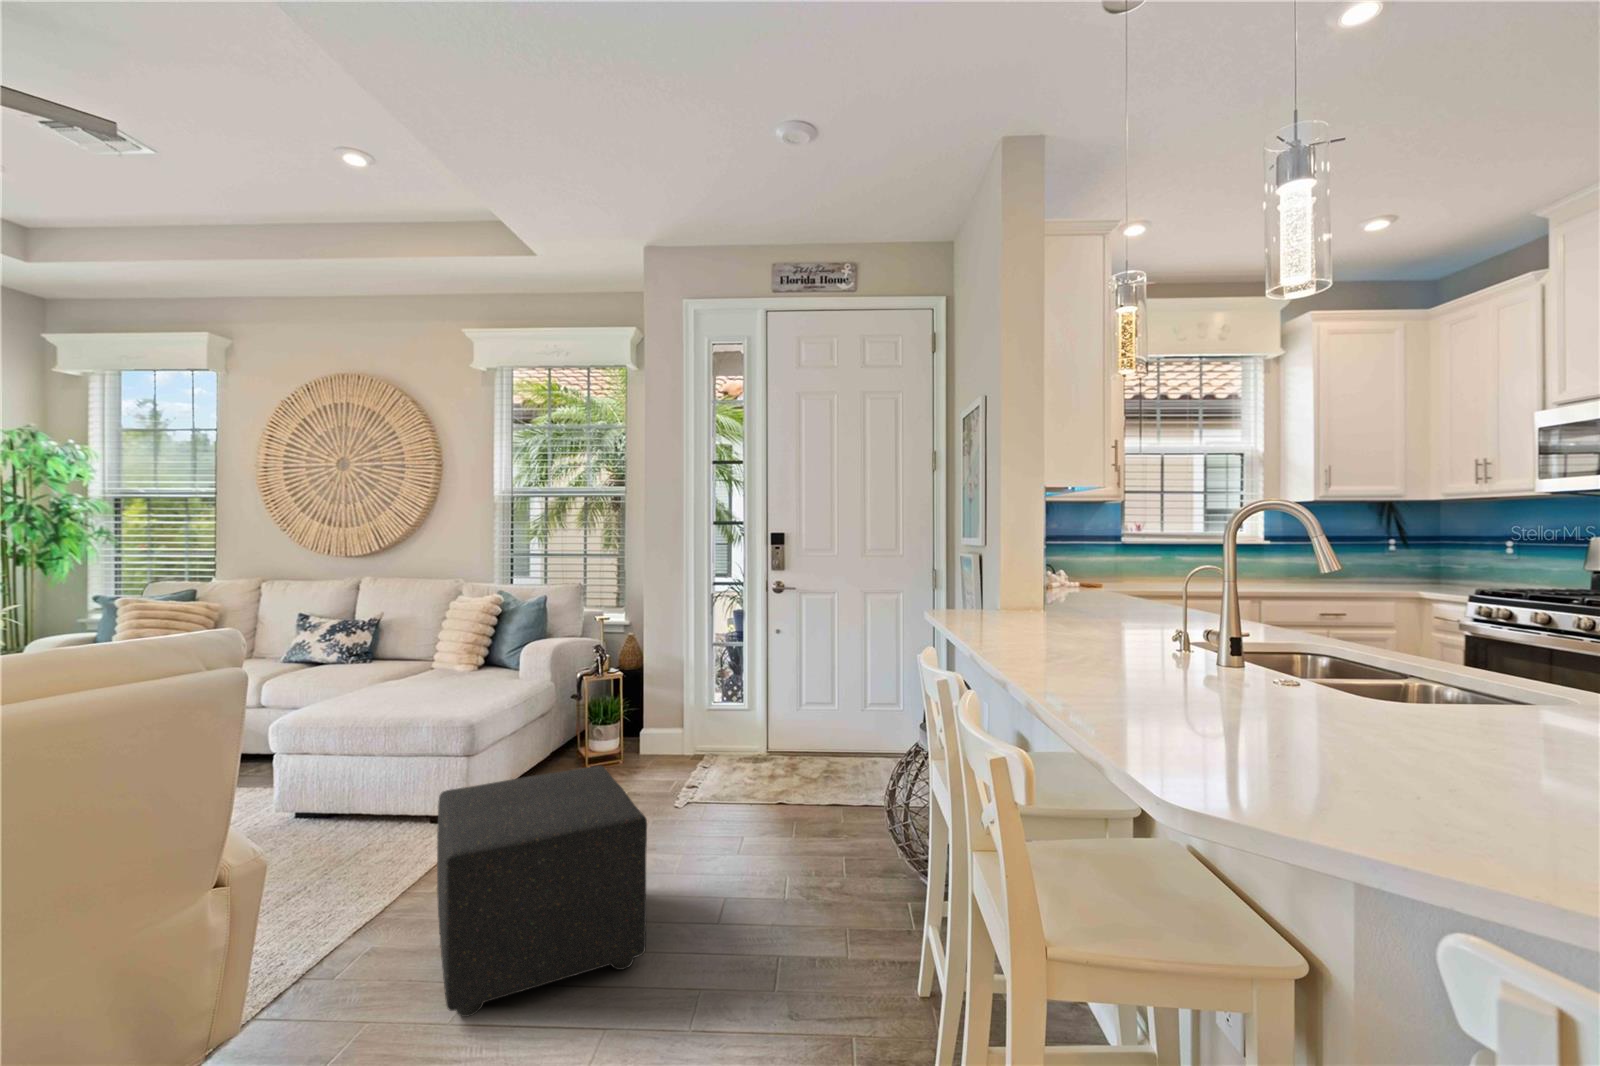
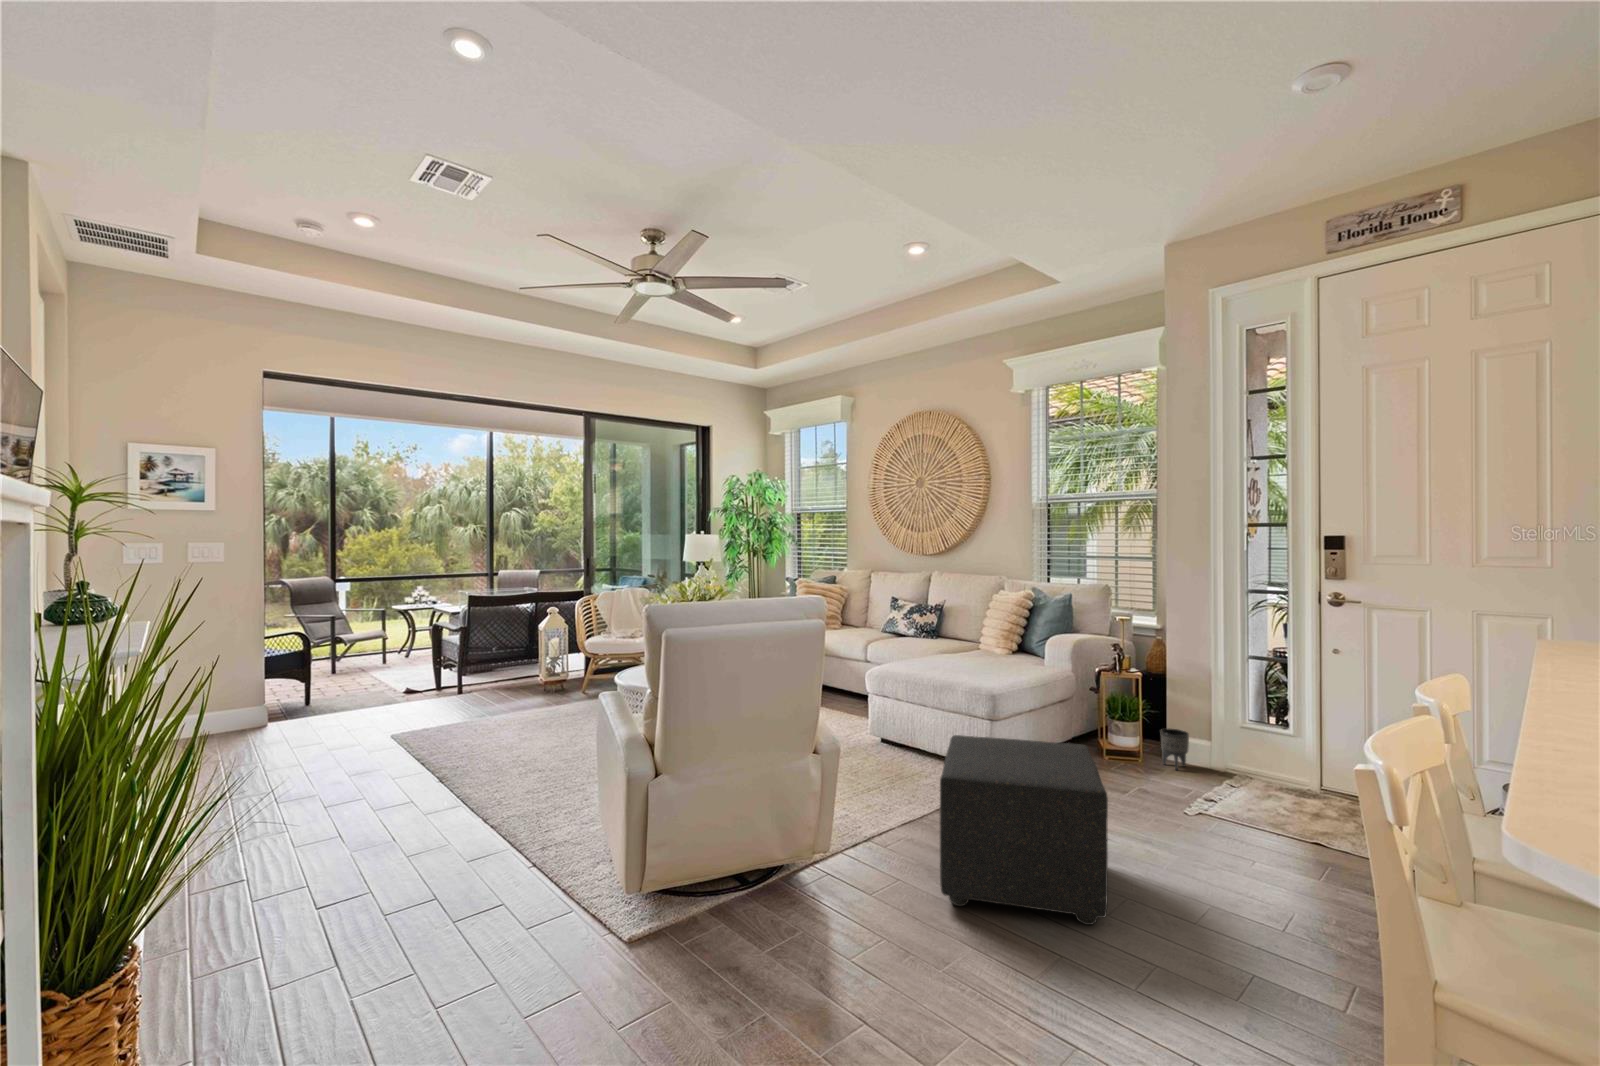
planter: none [640,723,666,763] -> present [1161,729,1189,770]

